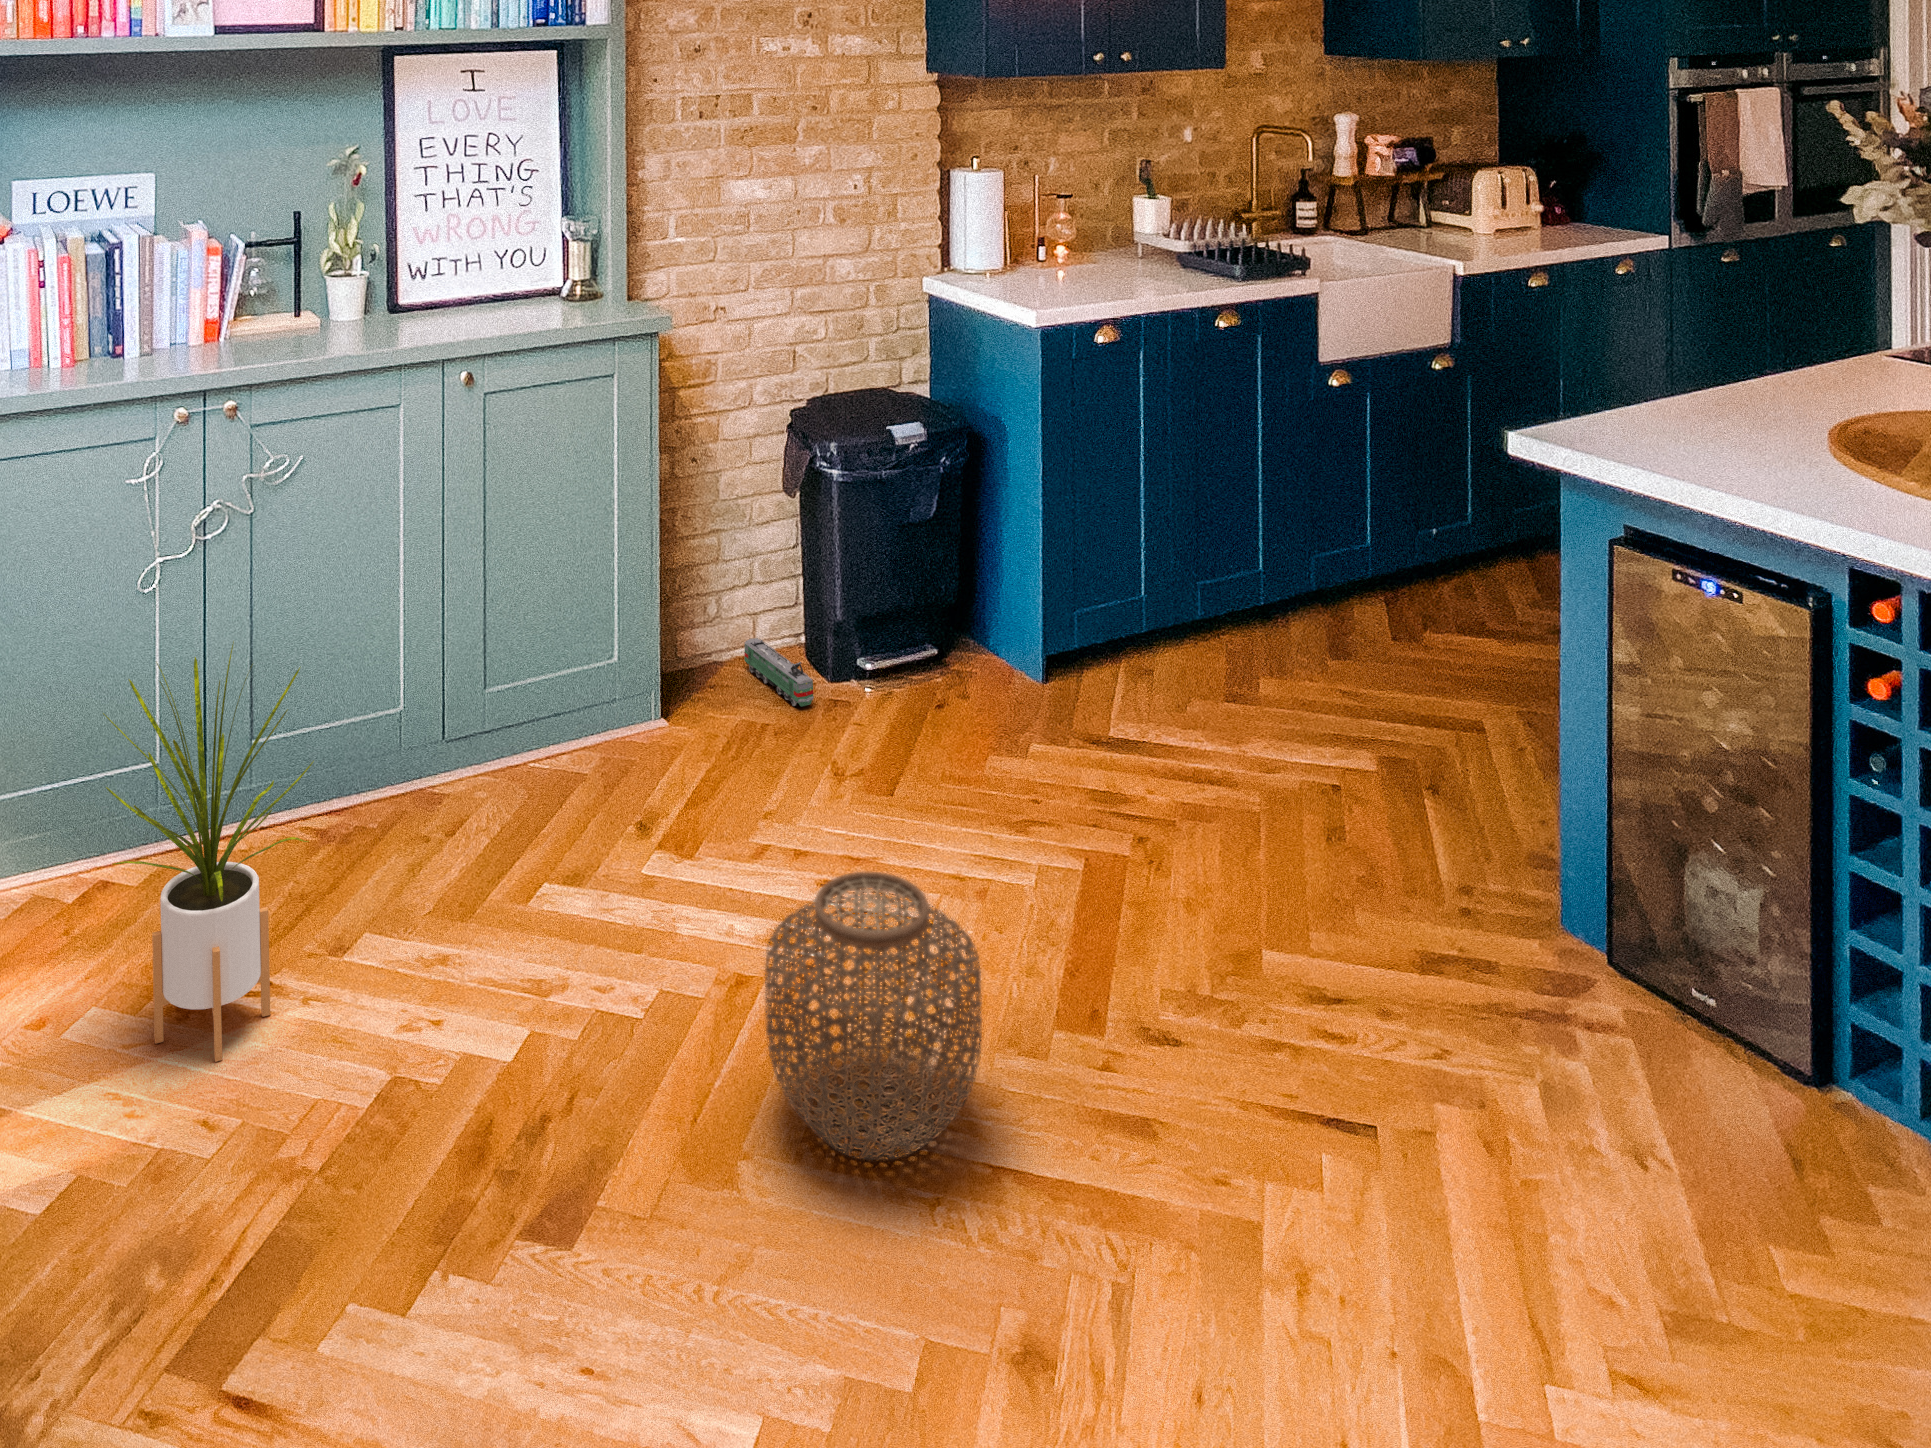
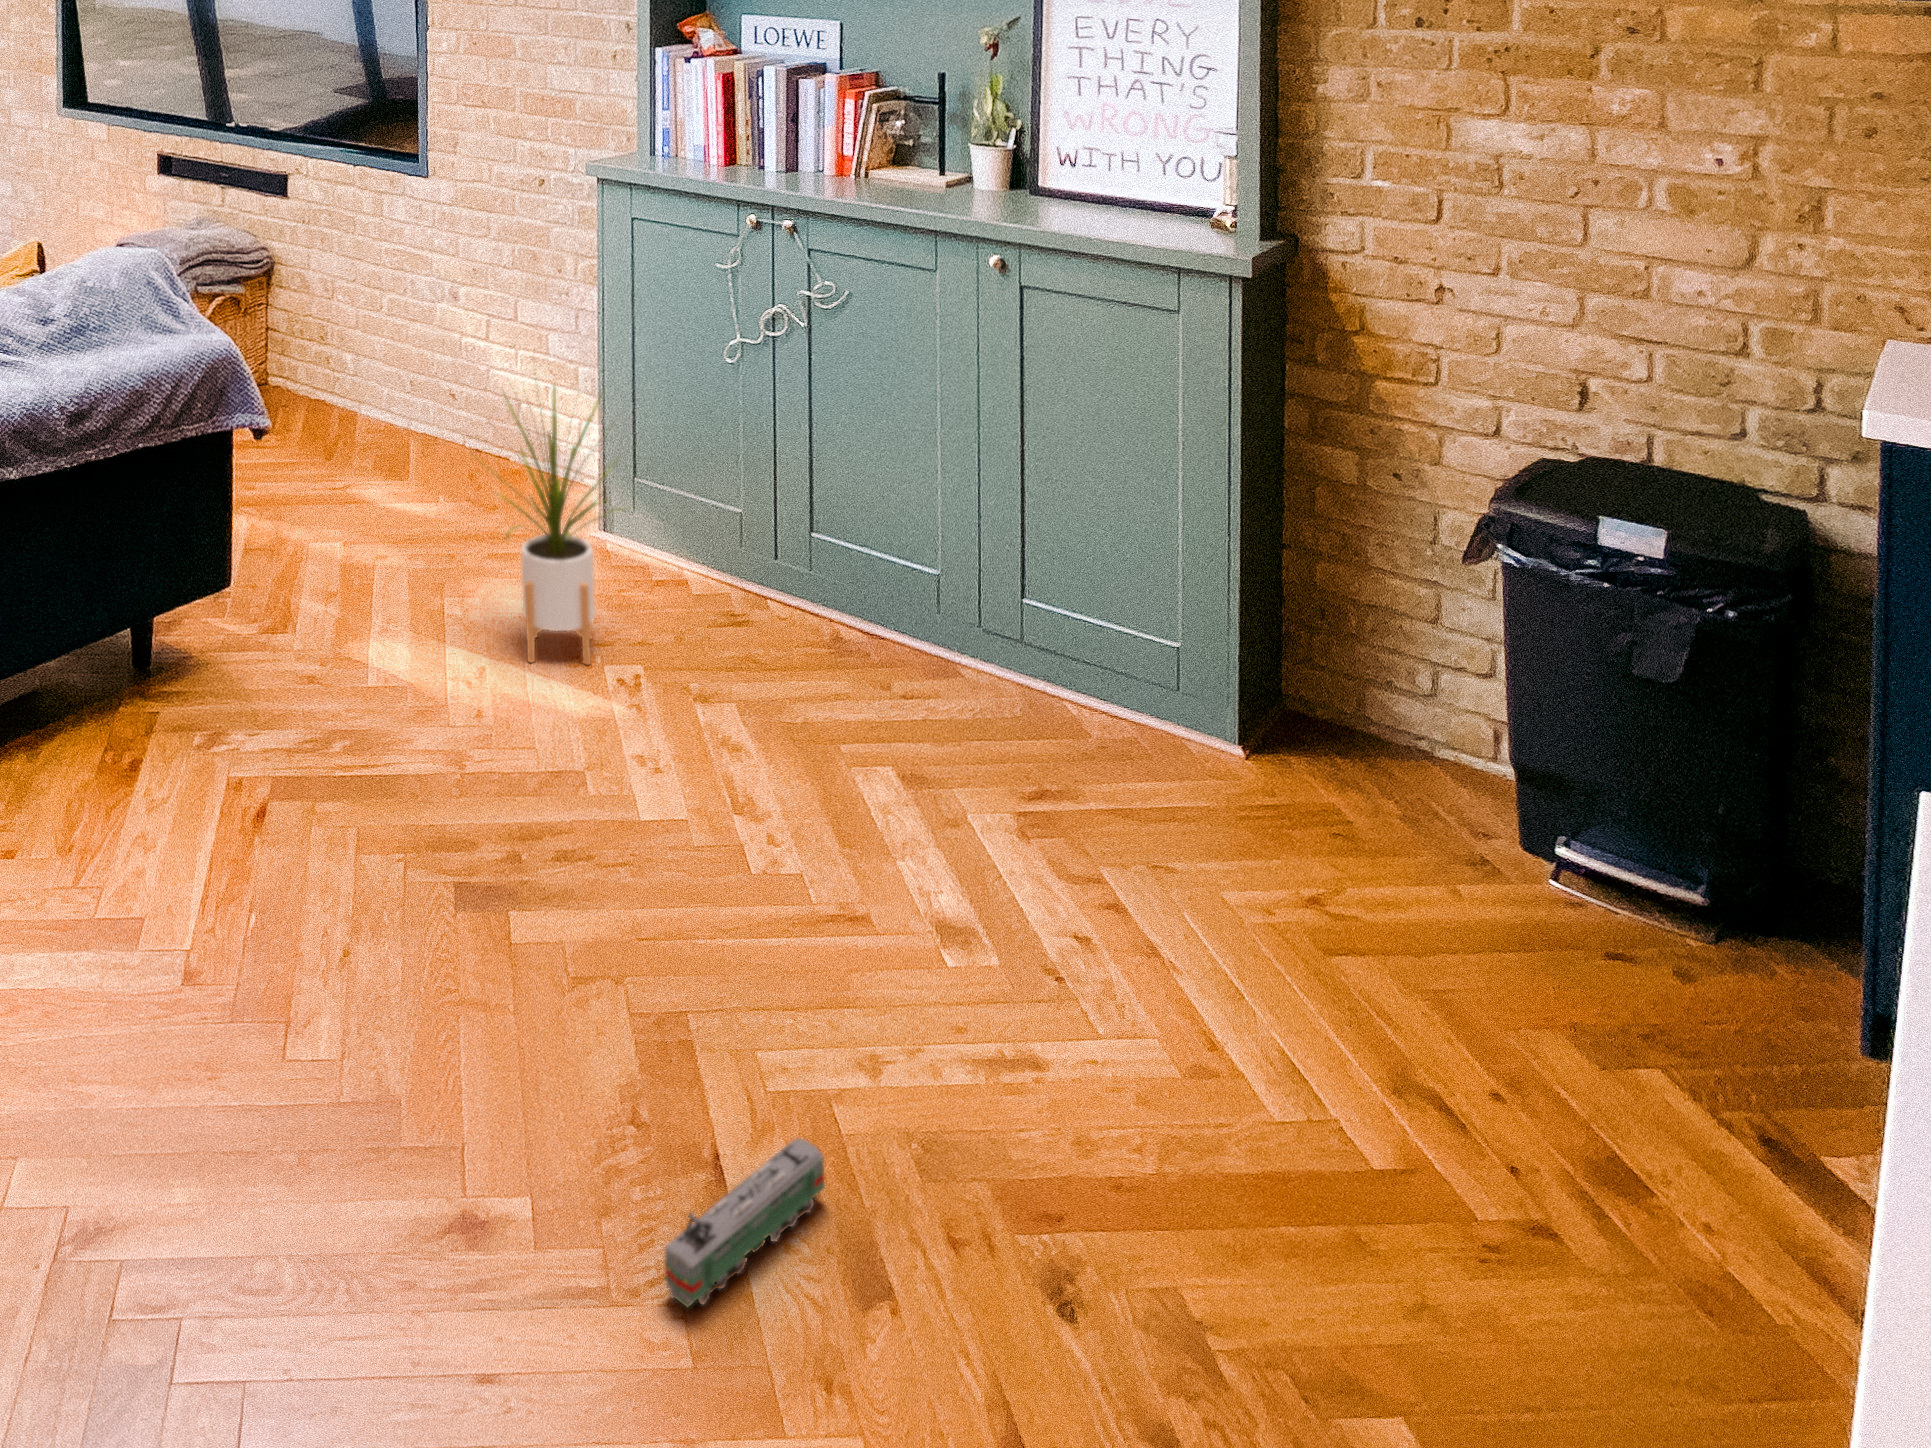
toy train: present [744,638,814,707] -> present [665,1138,825,1307]
woven basket: present [765,872,982,1160] -> none [543,738,751,1000]

